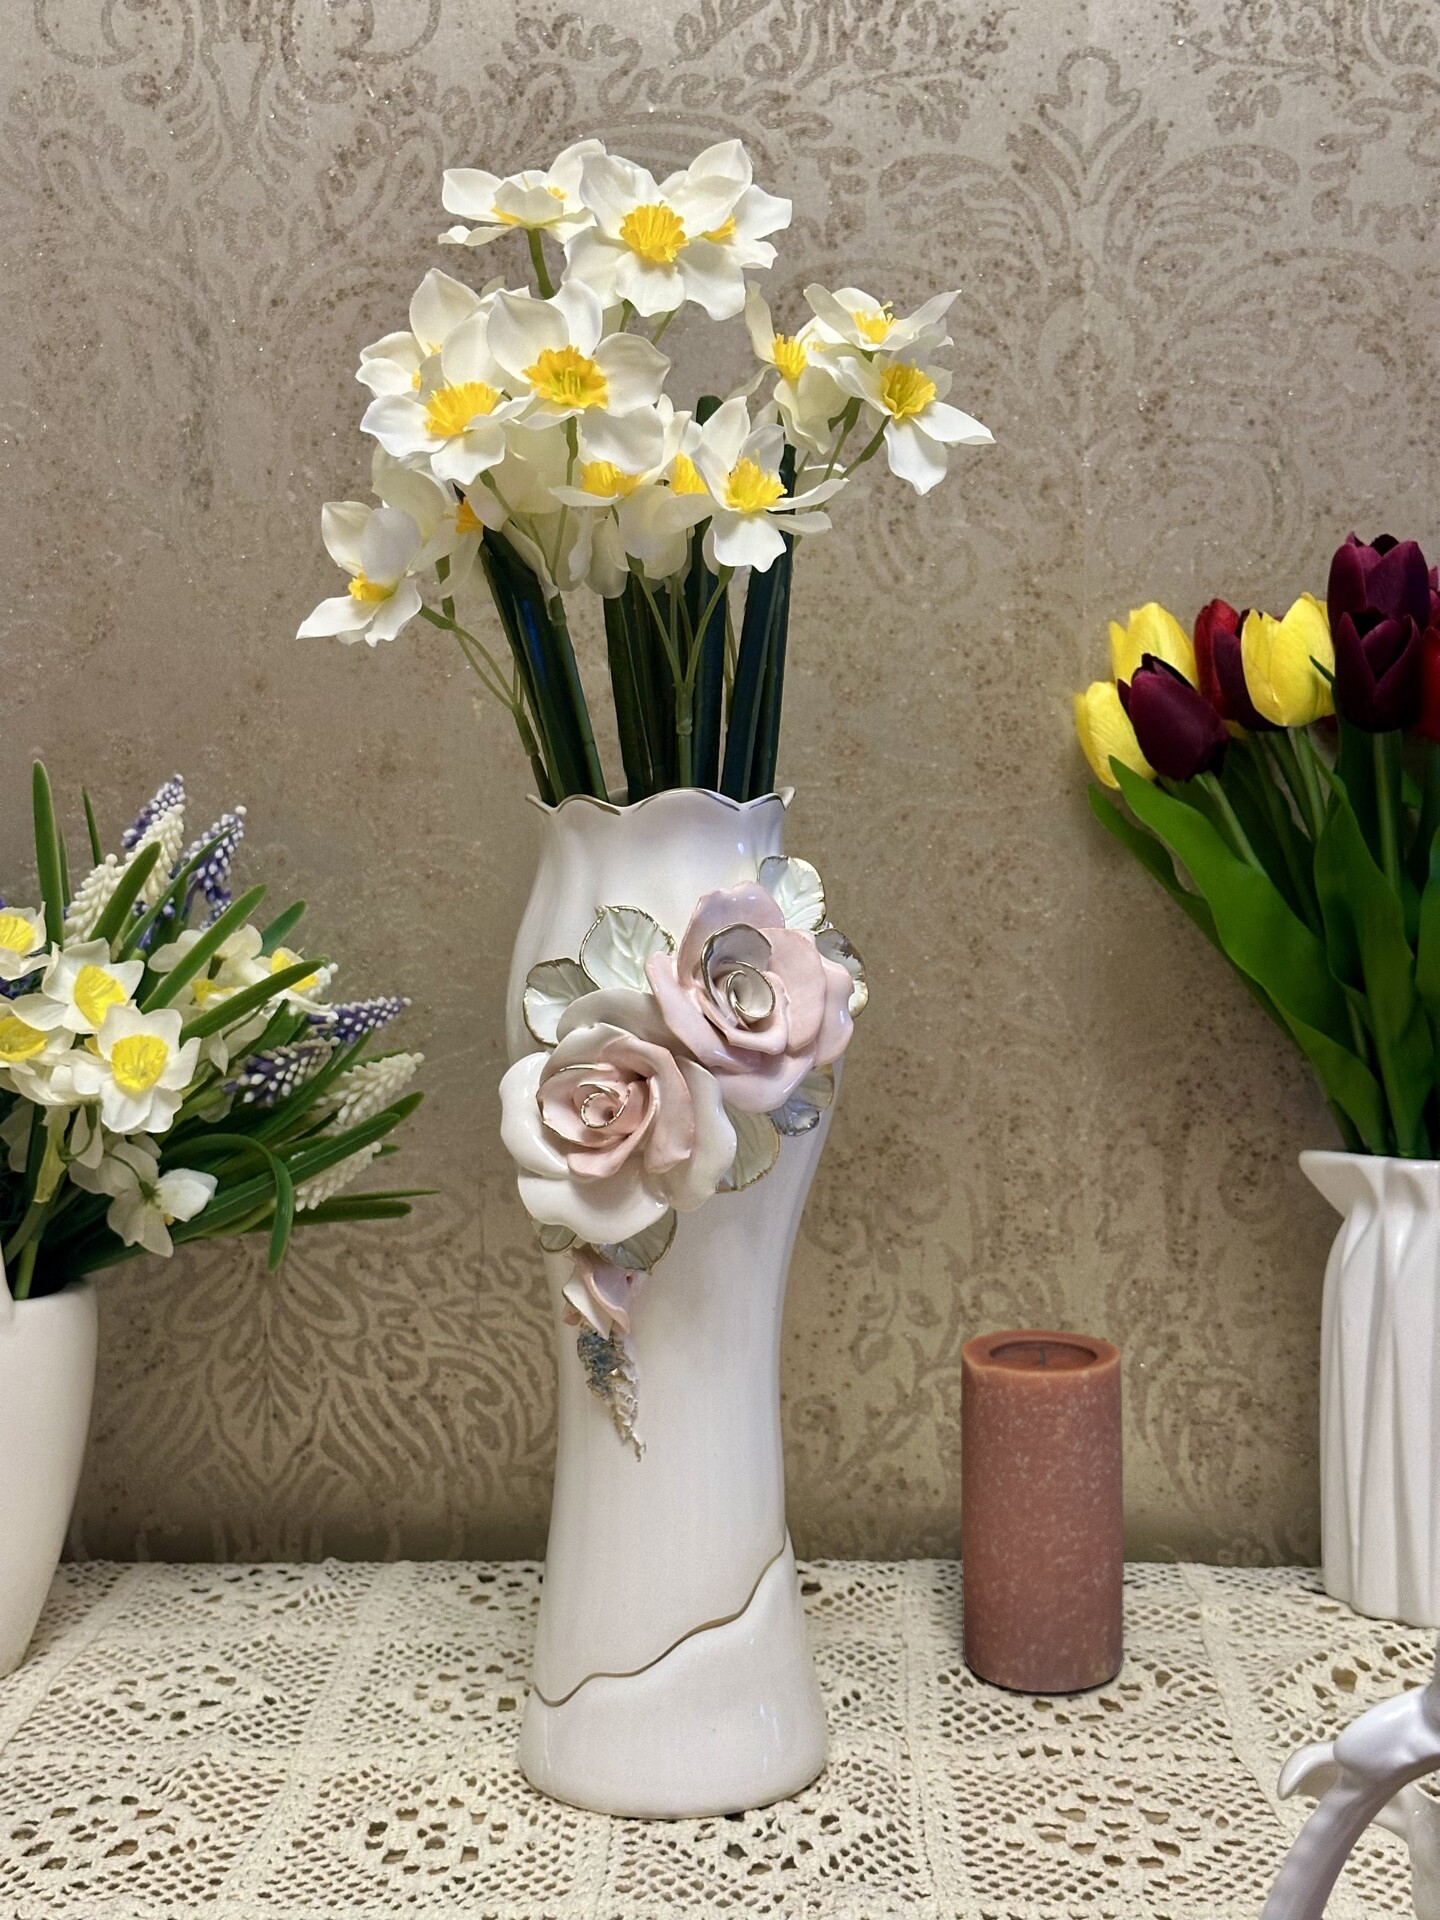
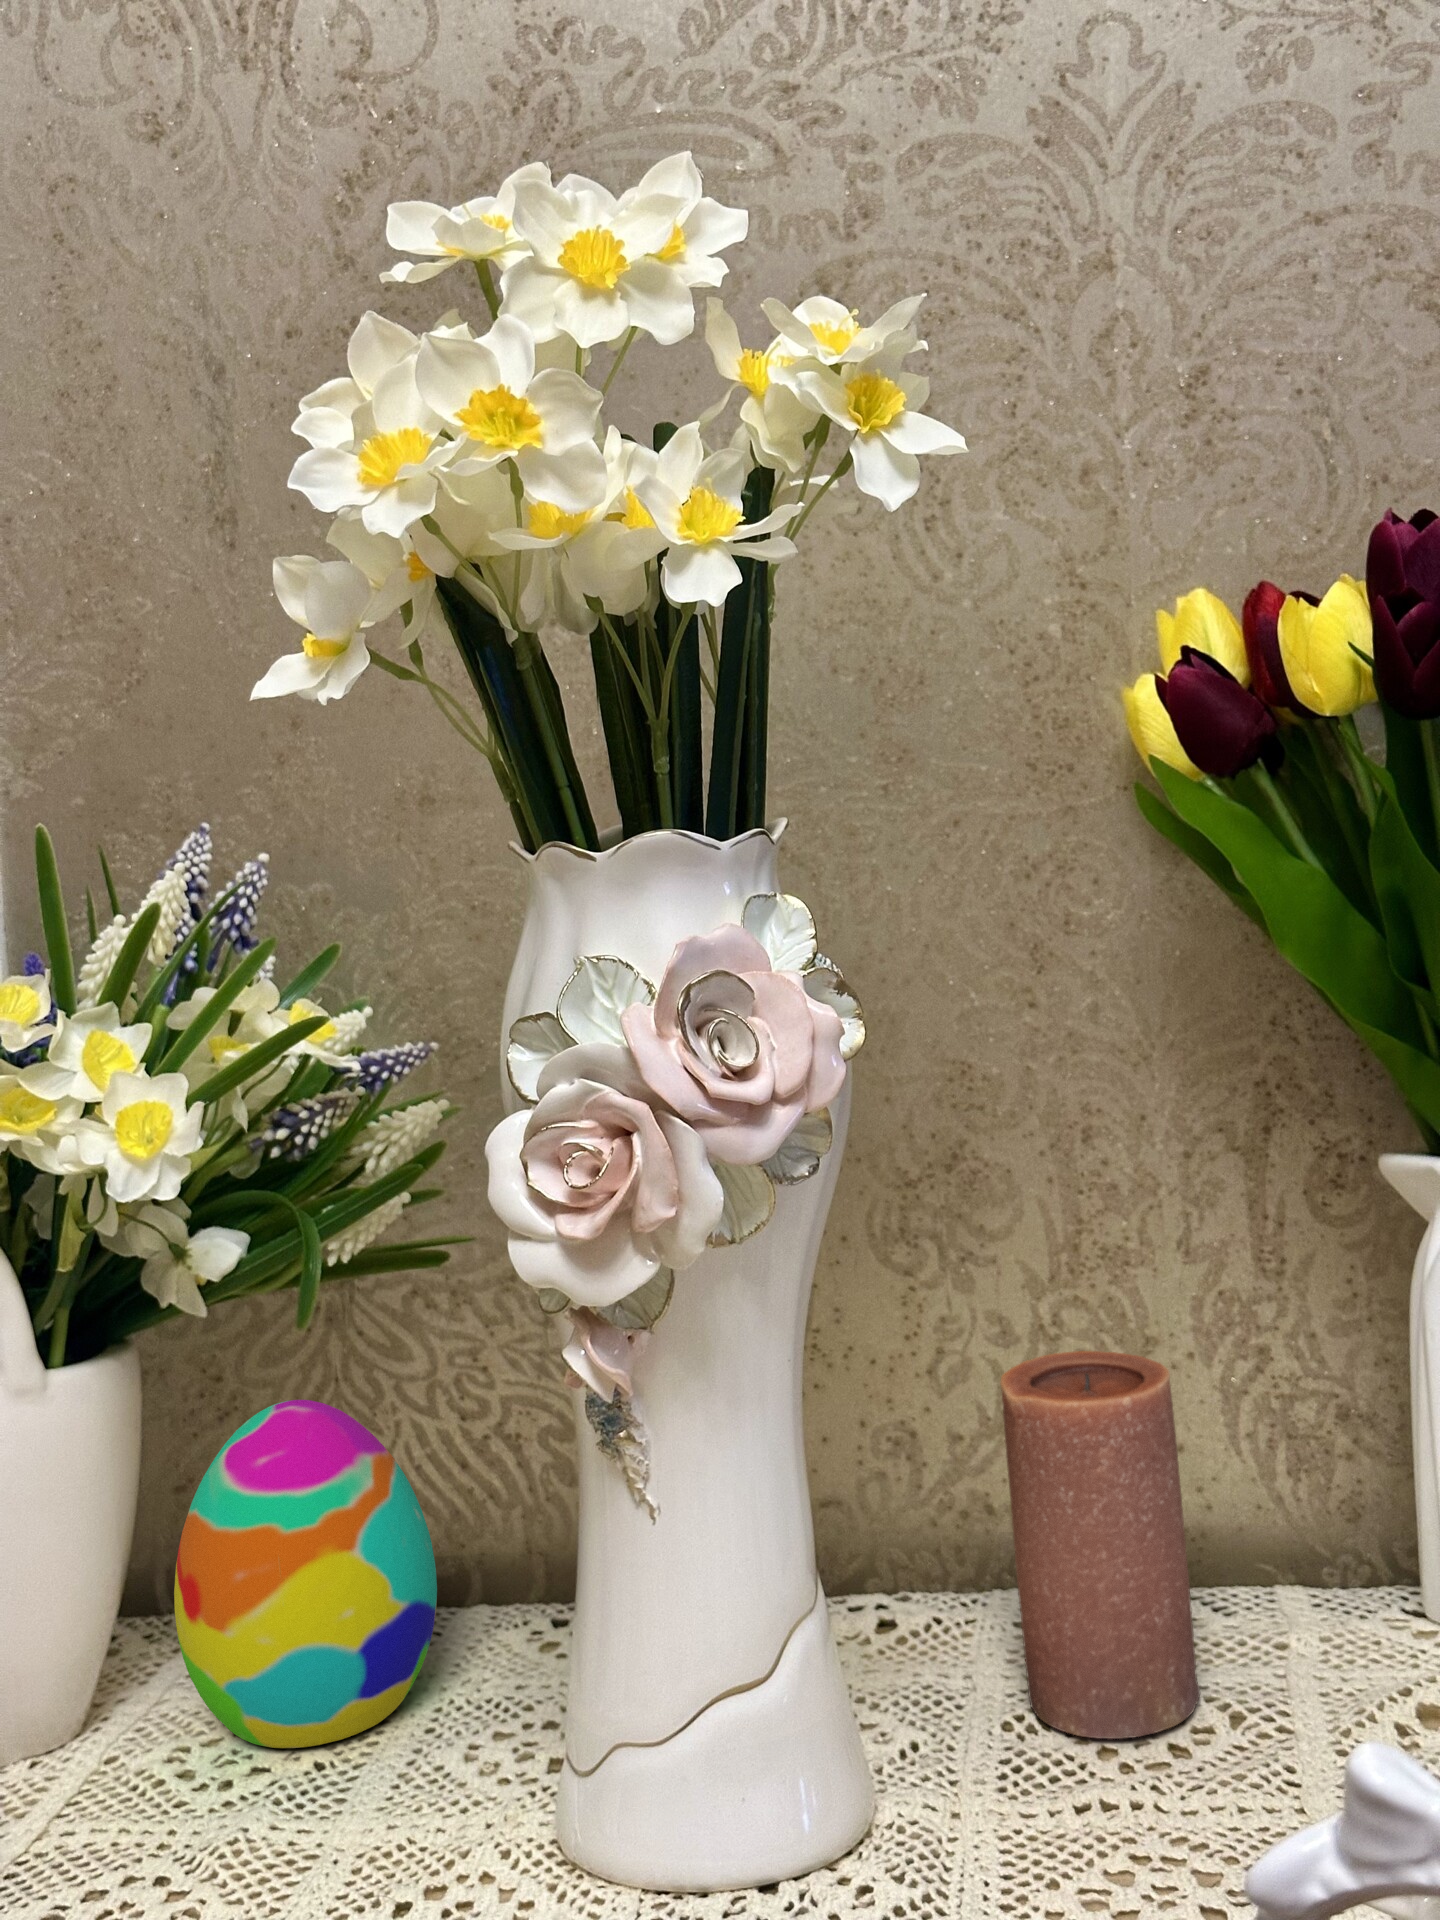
decorative egg: none [124,1340,386,1684] -> present [174,1400,437,1748]

